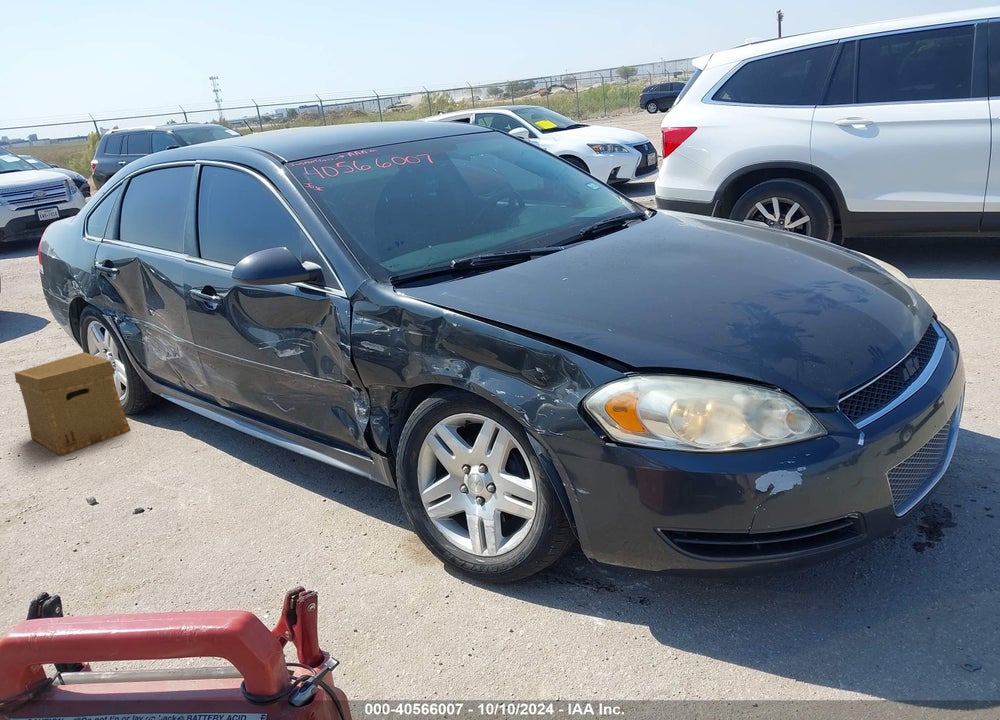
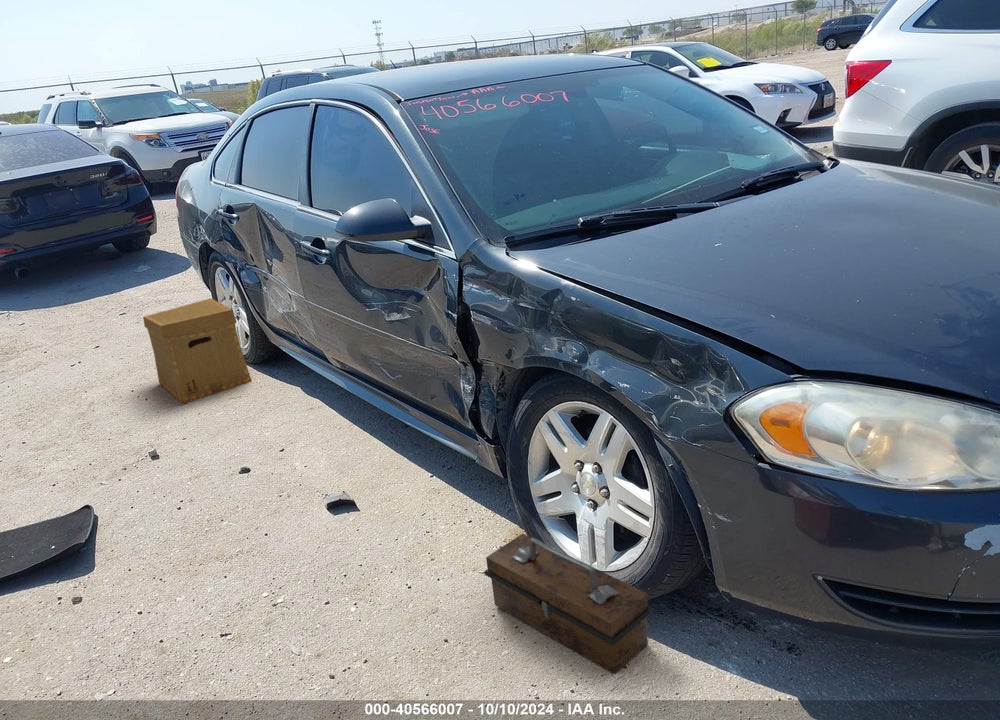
toolbox: none [386,534,535,641] -> present [484,534,653,674]

